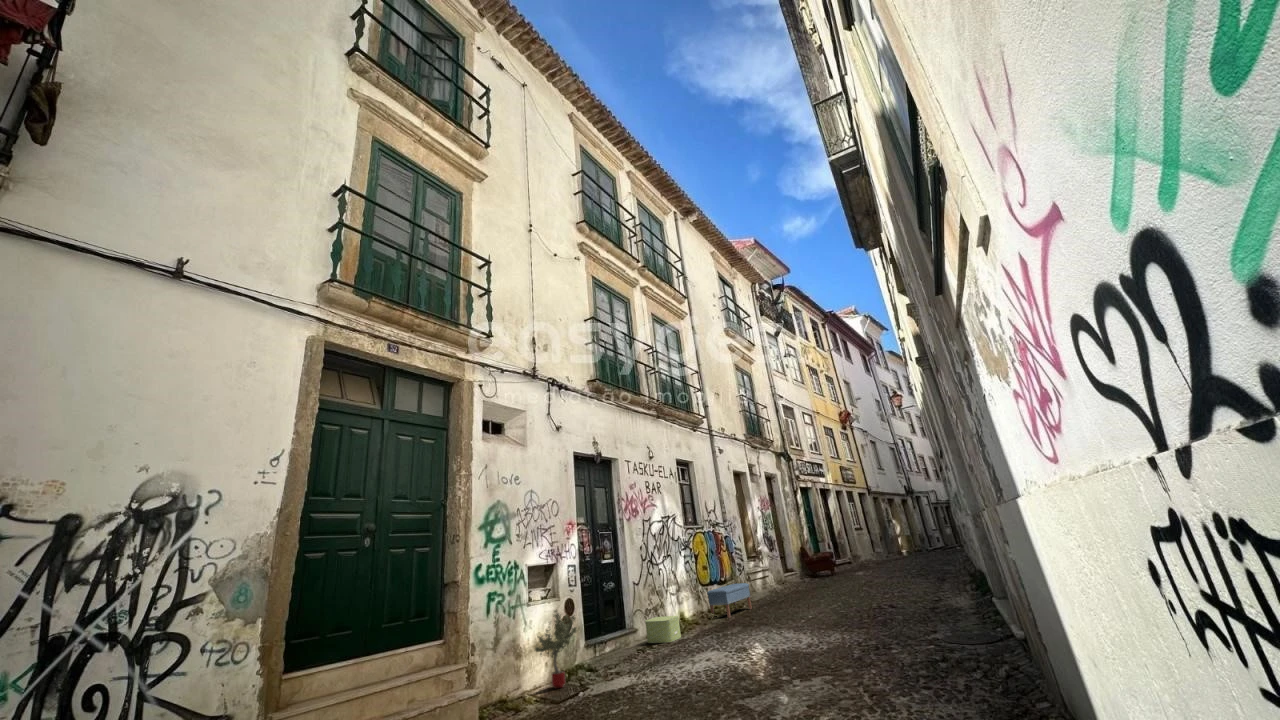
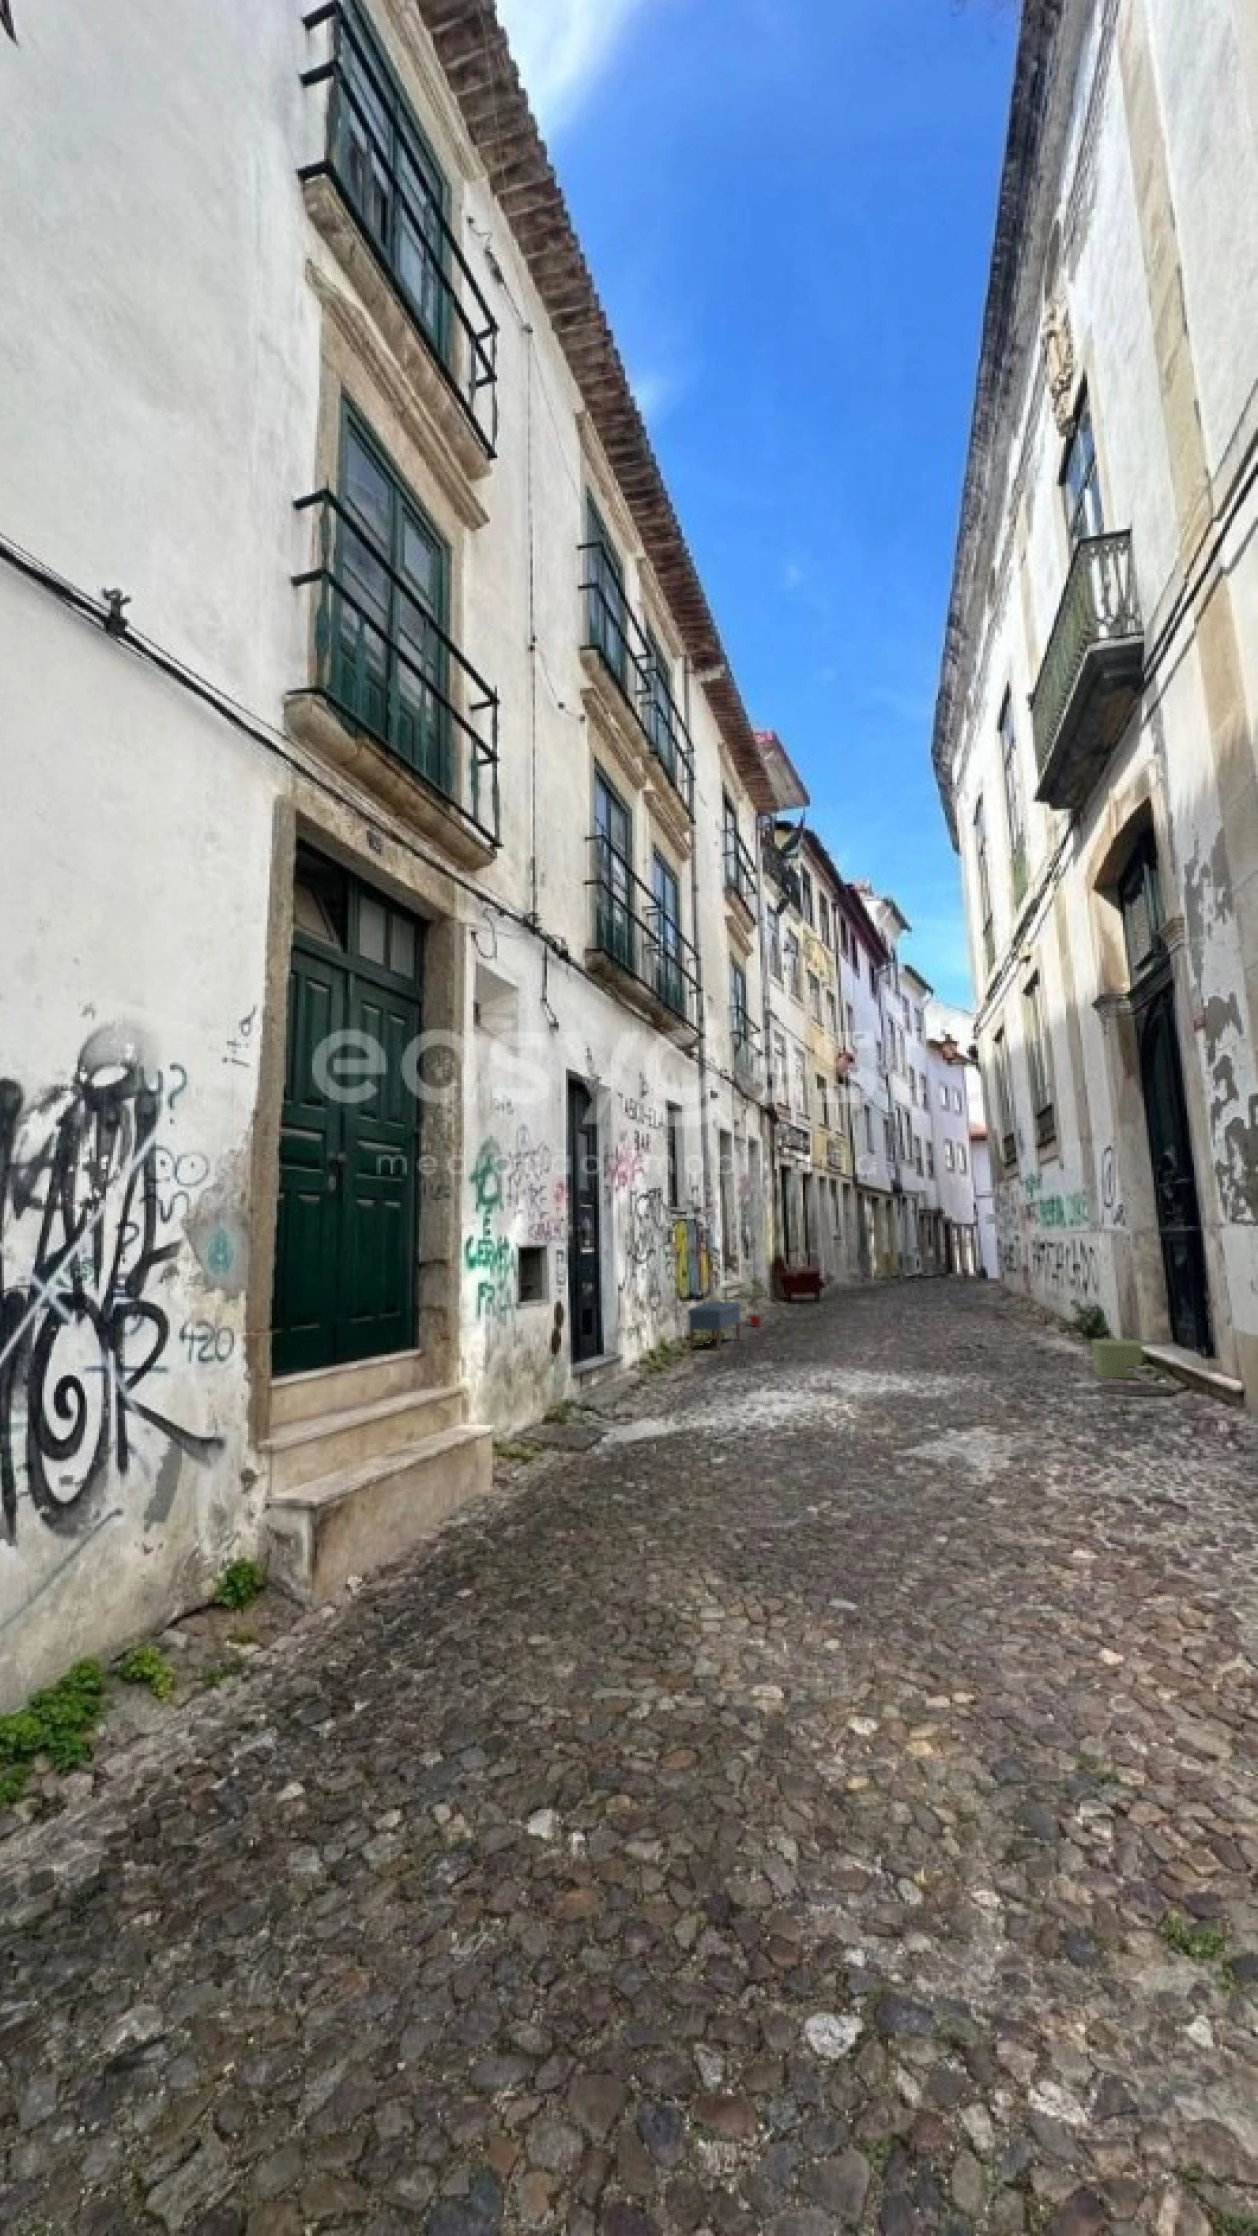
potted tree: present [535,610,577,688] -> present [739,1272,765,1326]
storage box: present [645,616,681,643] -> present [1091,1339,1146,1379]

